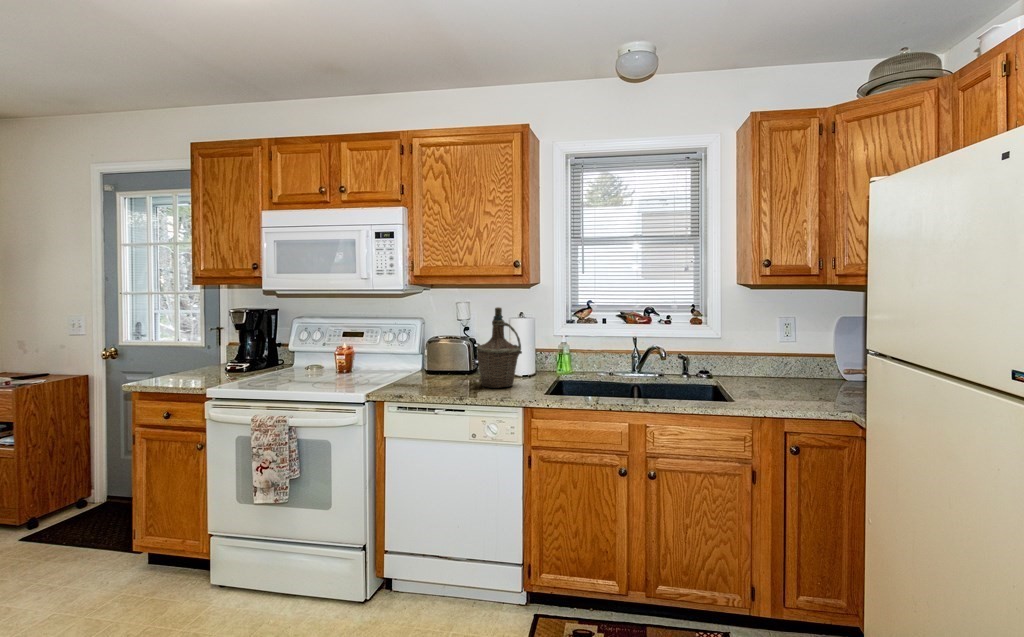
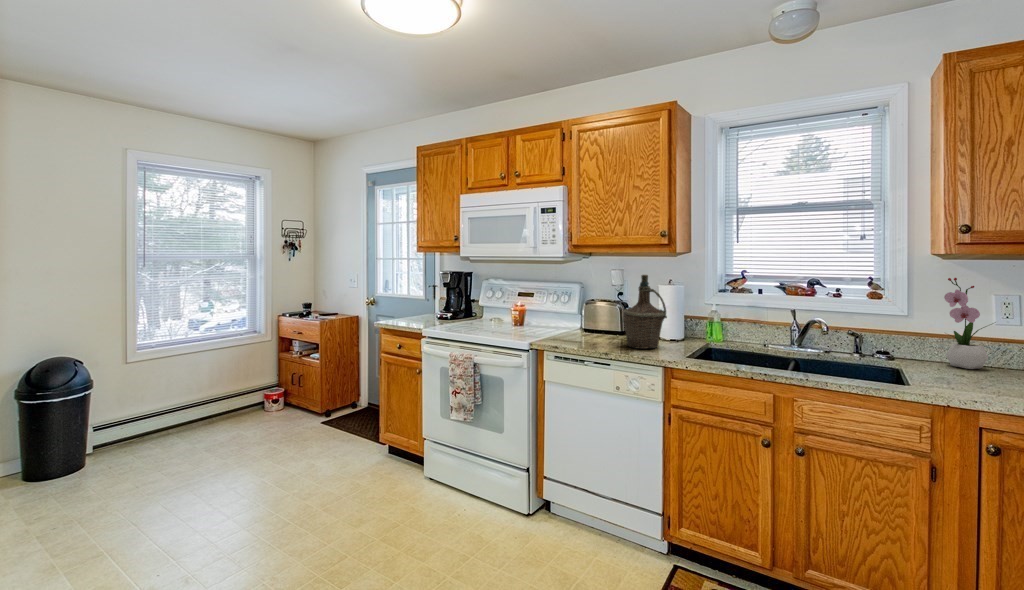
flower arrangement: none [753,307,789,386] -> present [944,278,989,369]

